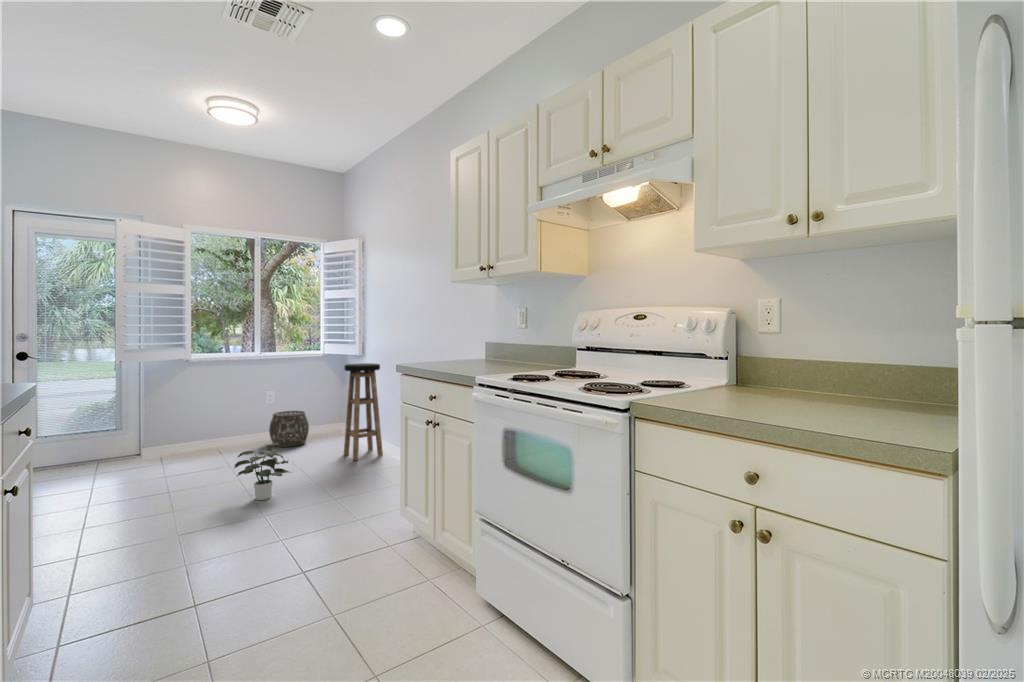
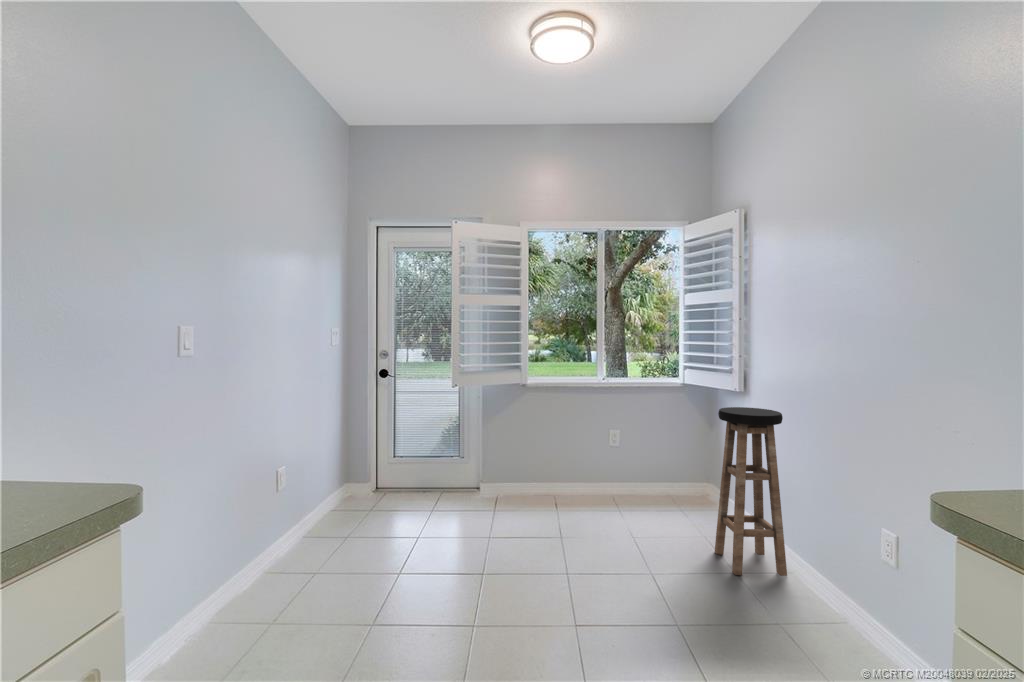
woven basket: present [269,411,309,447] -> none [609,458,661,512]
potted plant: present [235,443,291,500] -> none [547,544,633,642]

